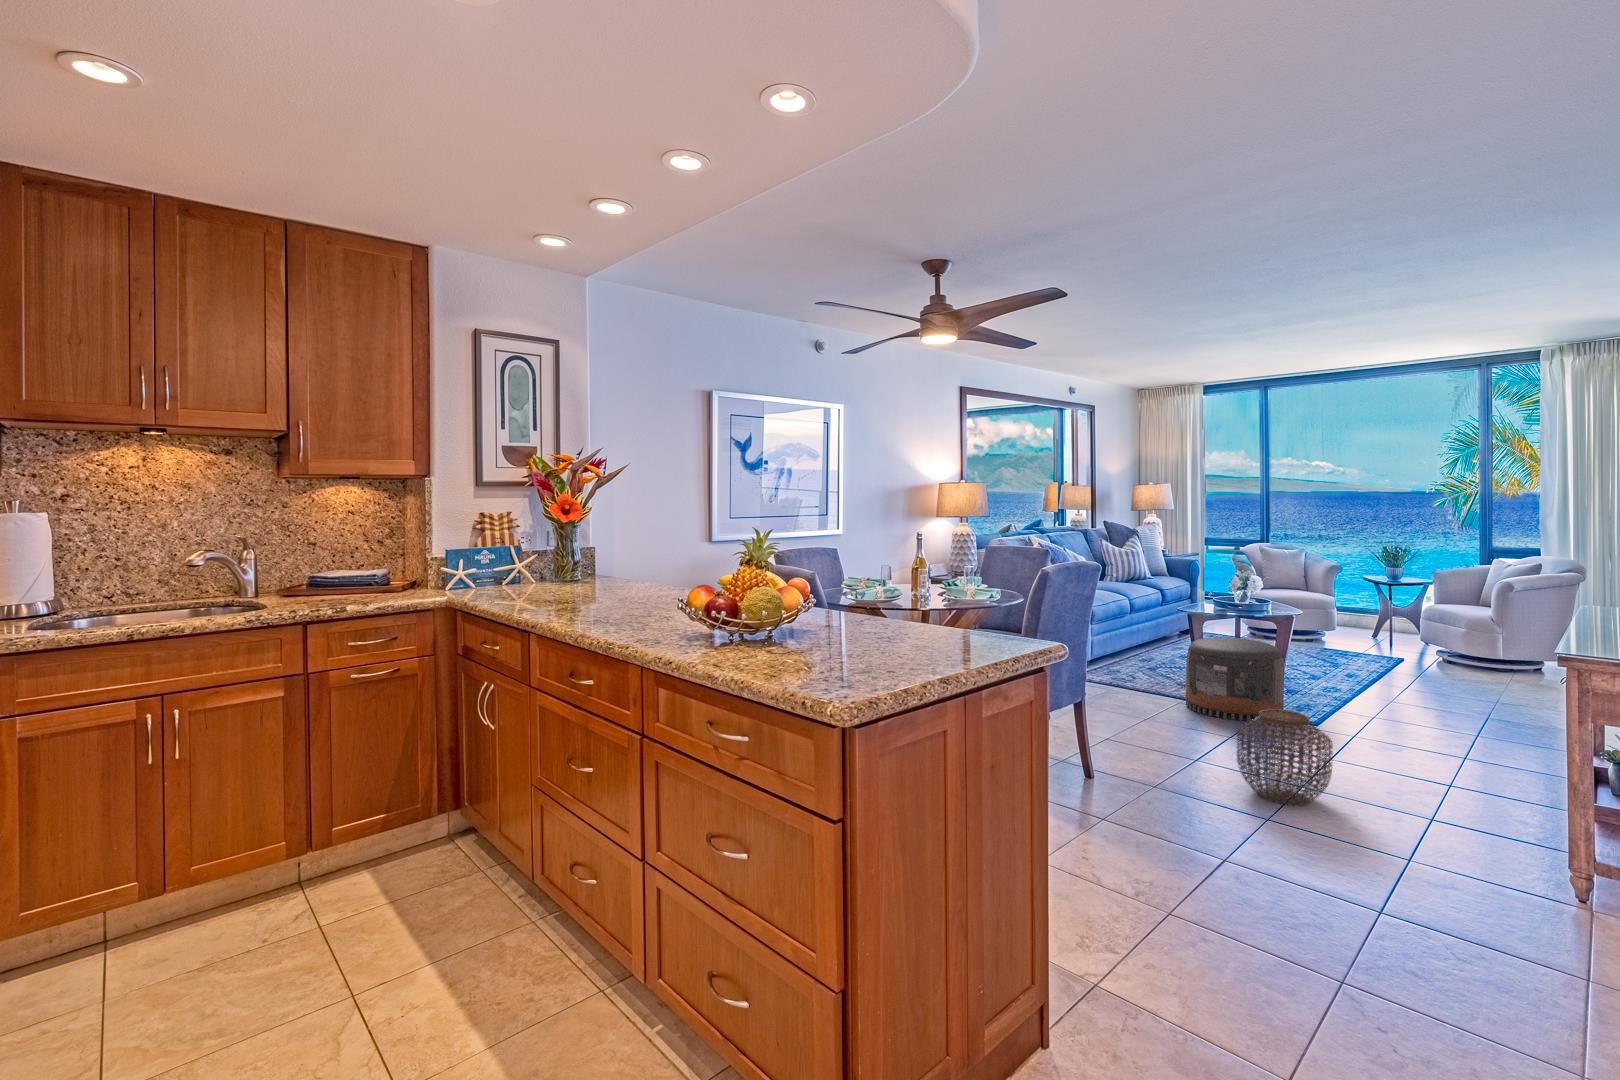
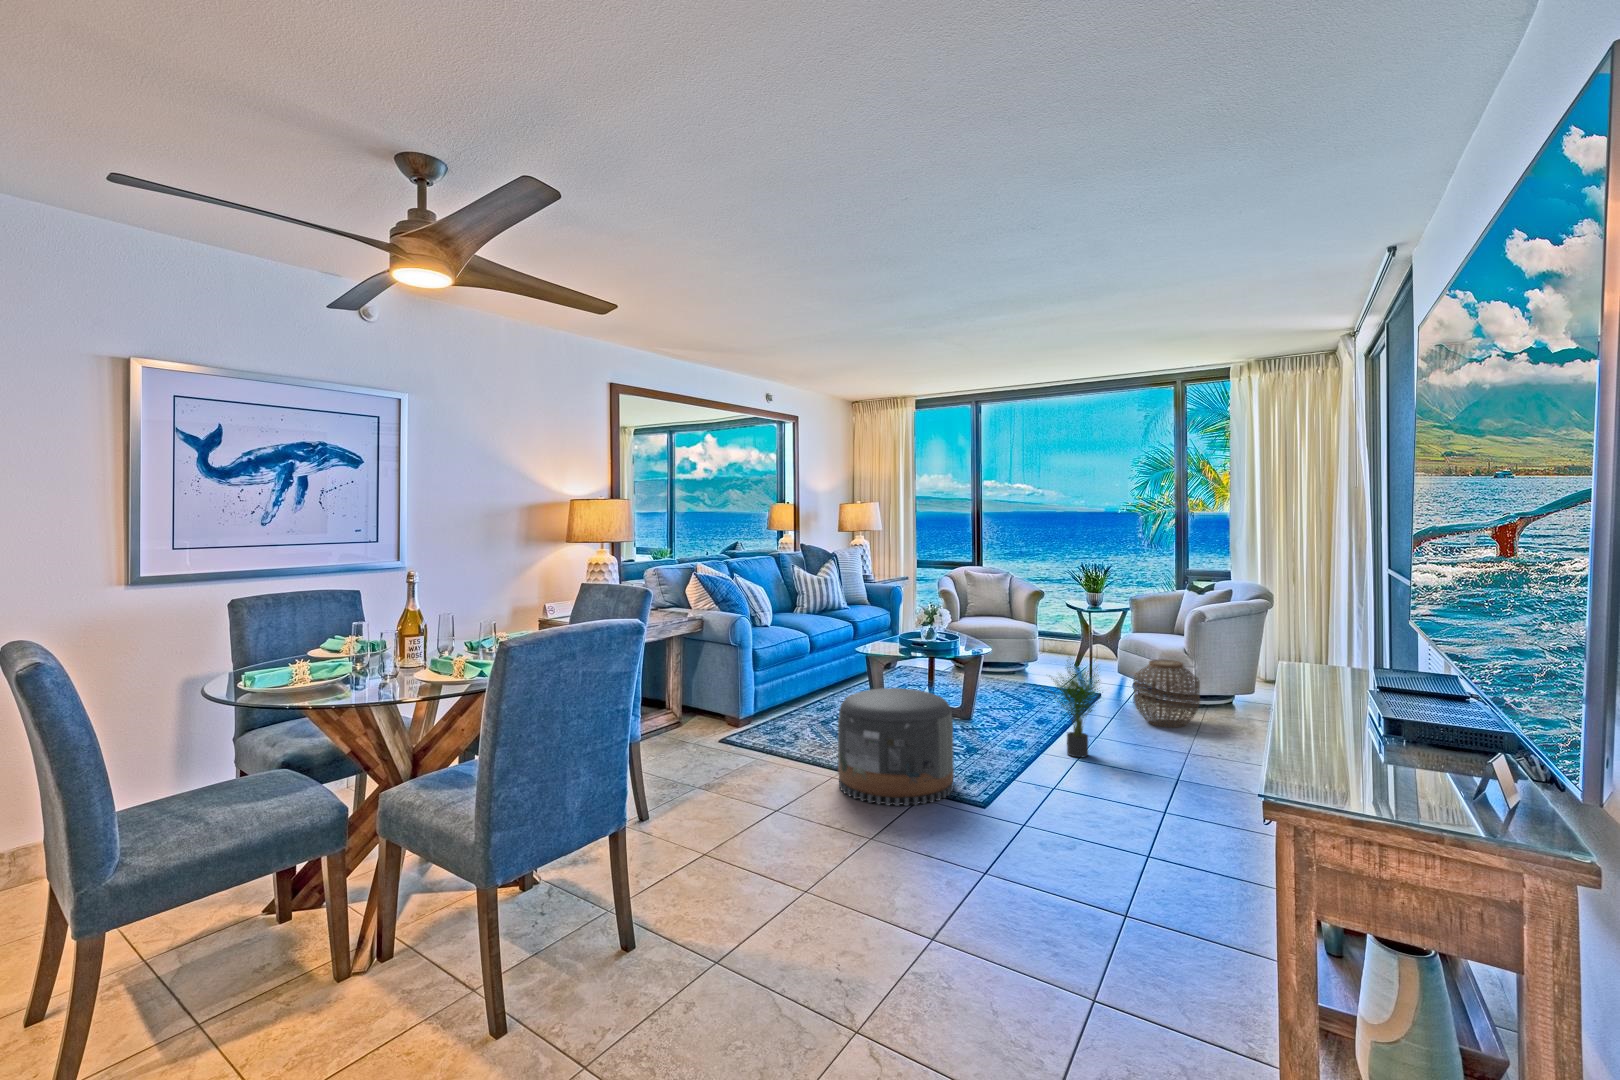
potted plant: none [1348,618,1424,702] -> present [1042,661,1100,757]
woven basket: present [1237,709,1333,805] -> present [1134,660,1200,728]

